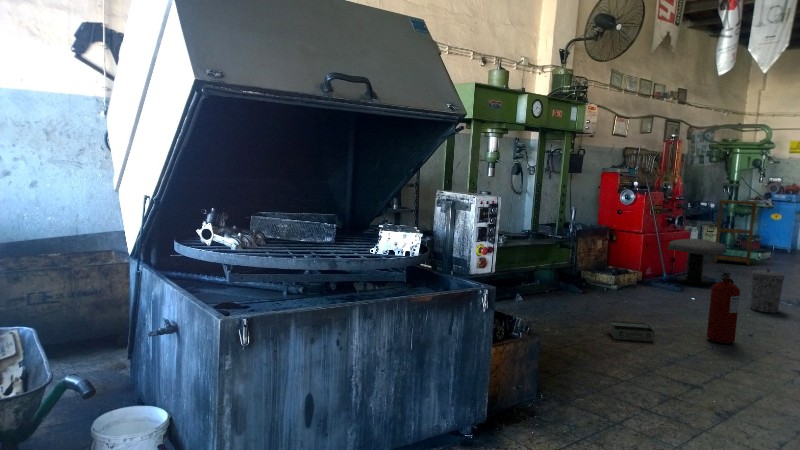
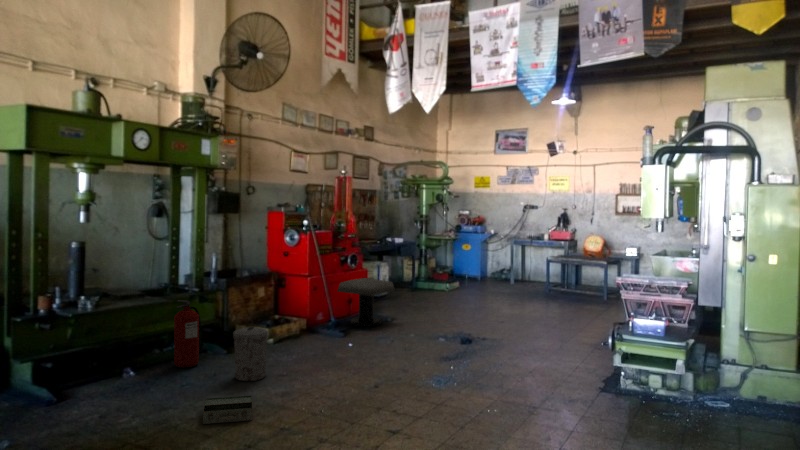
shelving unit: present [714,200,757,265] -> none [404,234,437,298]
trash can: present [750,269,784,313] -> present [233,327,268,381]
fire extinguisher: present [707,271,740,343] -> present [174,300,201,368]

